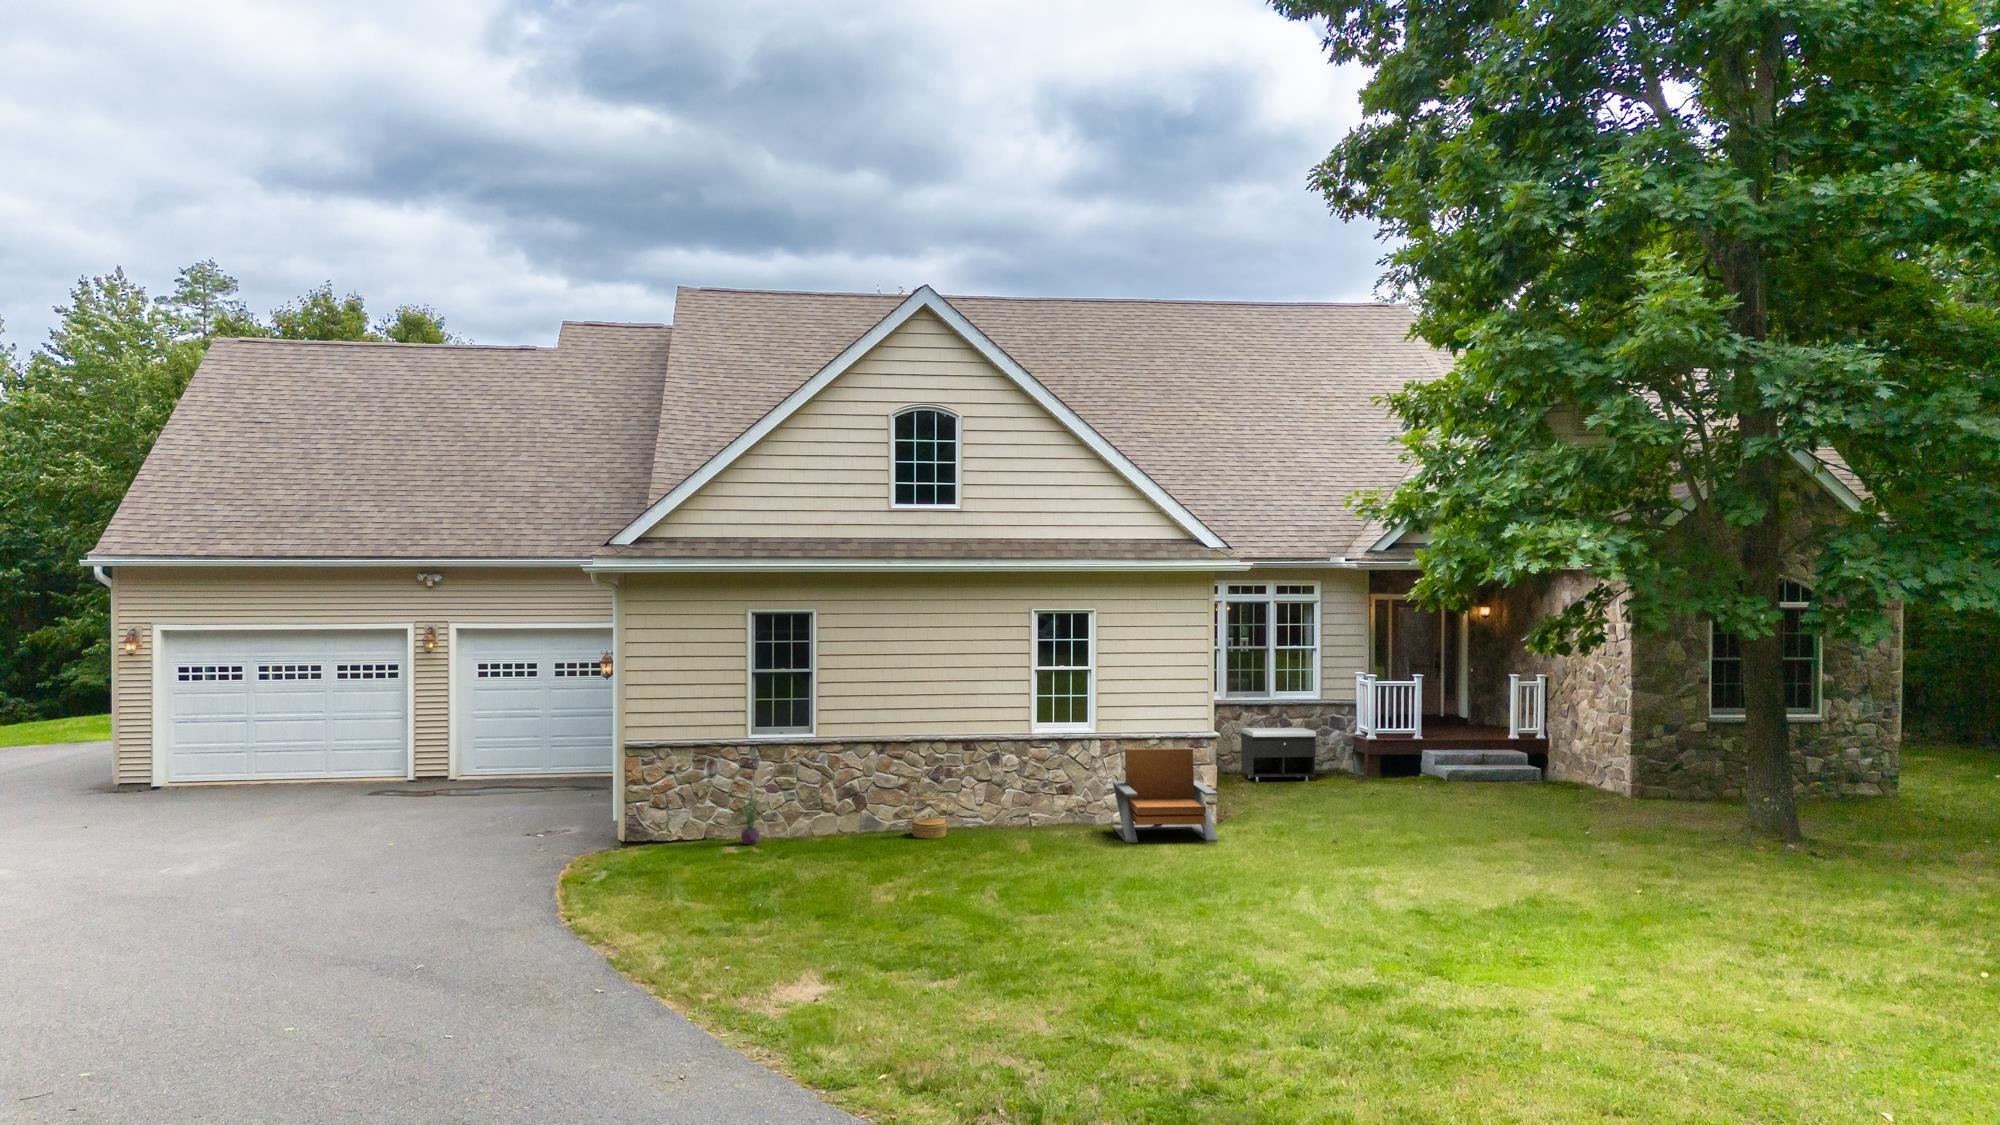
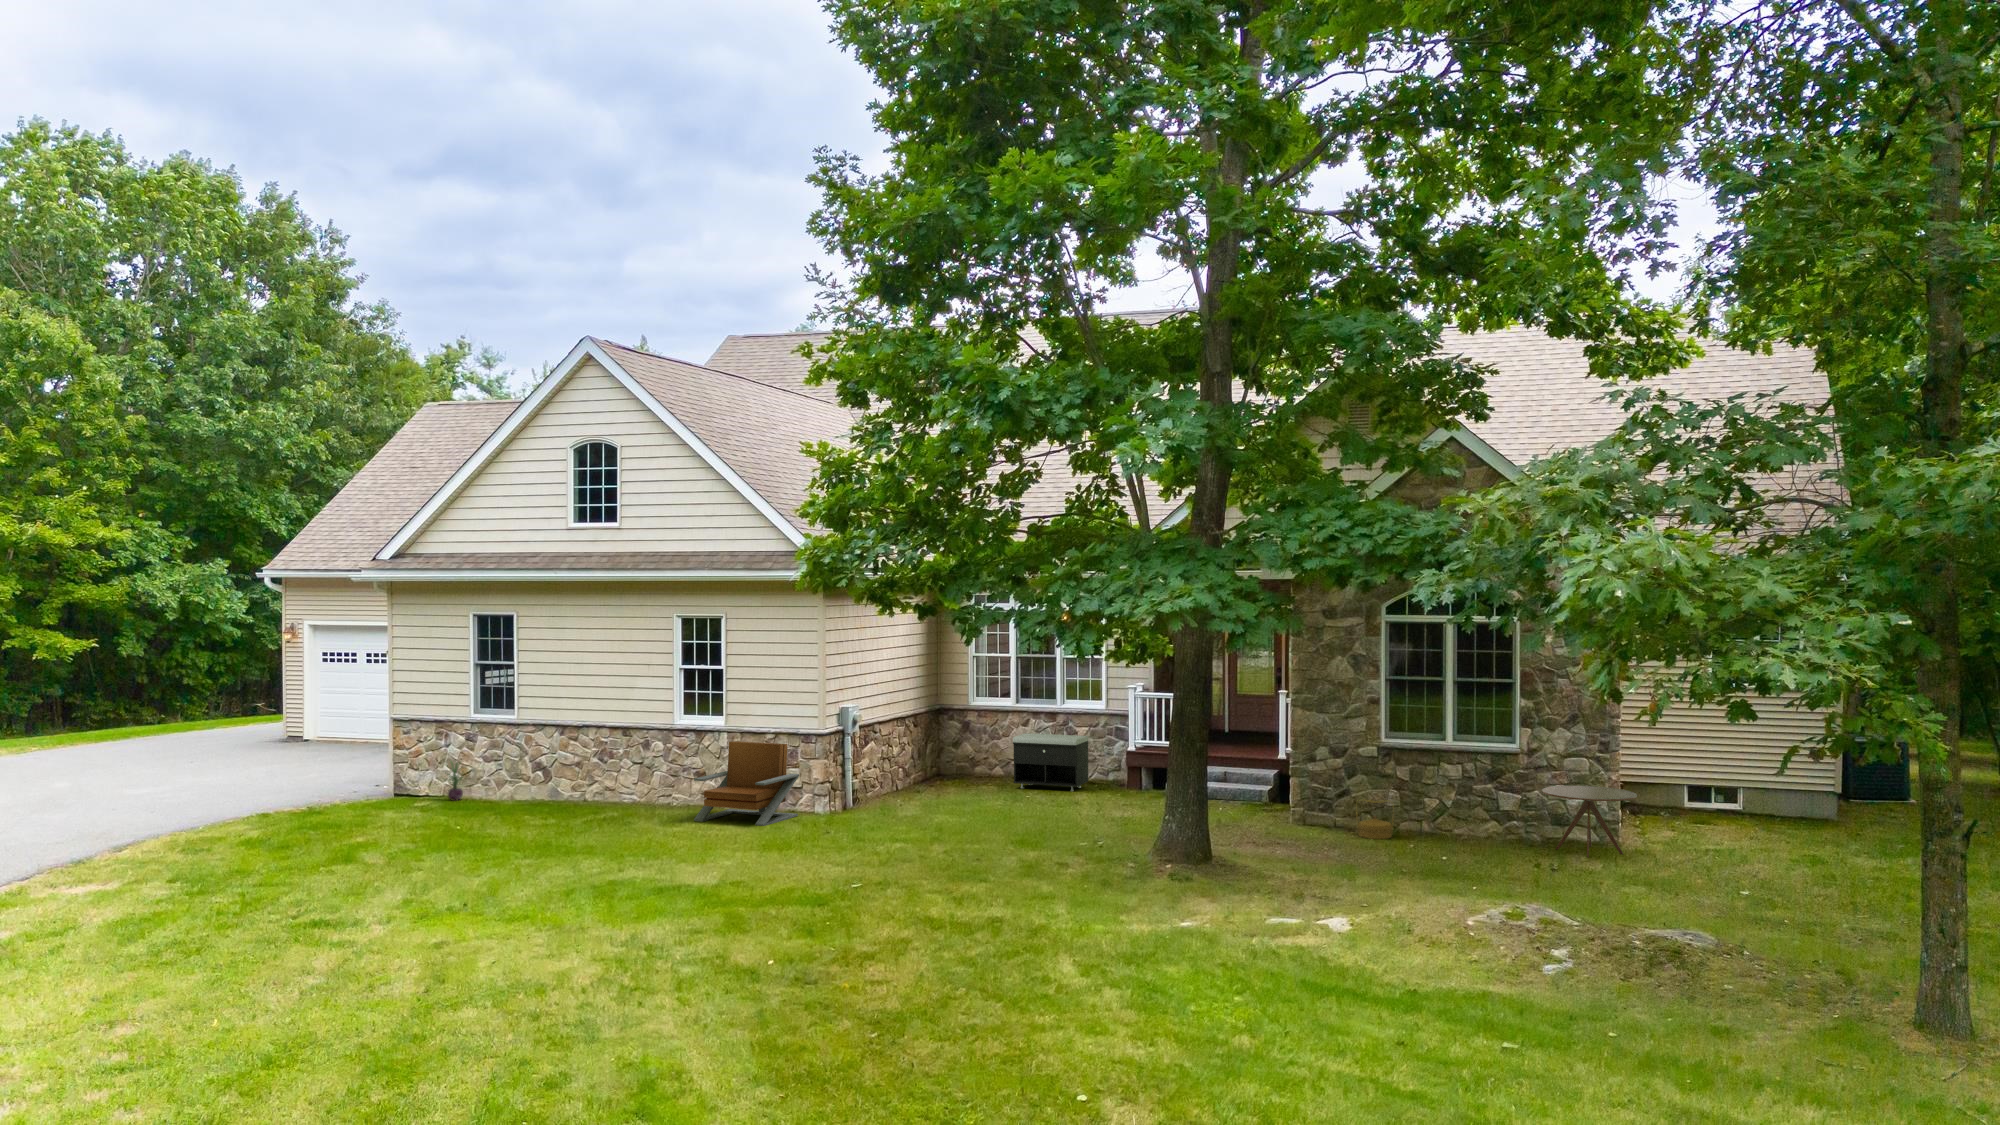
round table: none [1825,746,1918,805] -> present [1542,786,1637,857]
woven basket: present [911,797,949,838] -> present [1357,800,1393,839]

